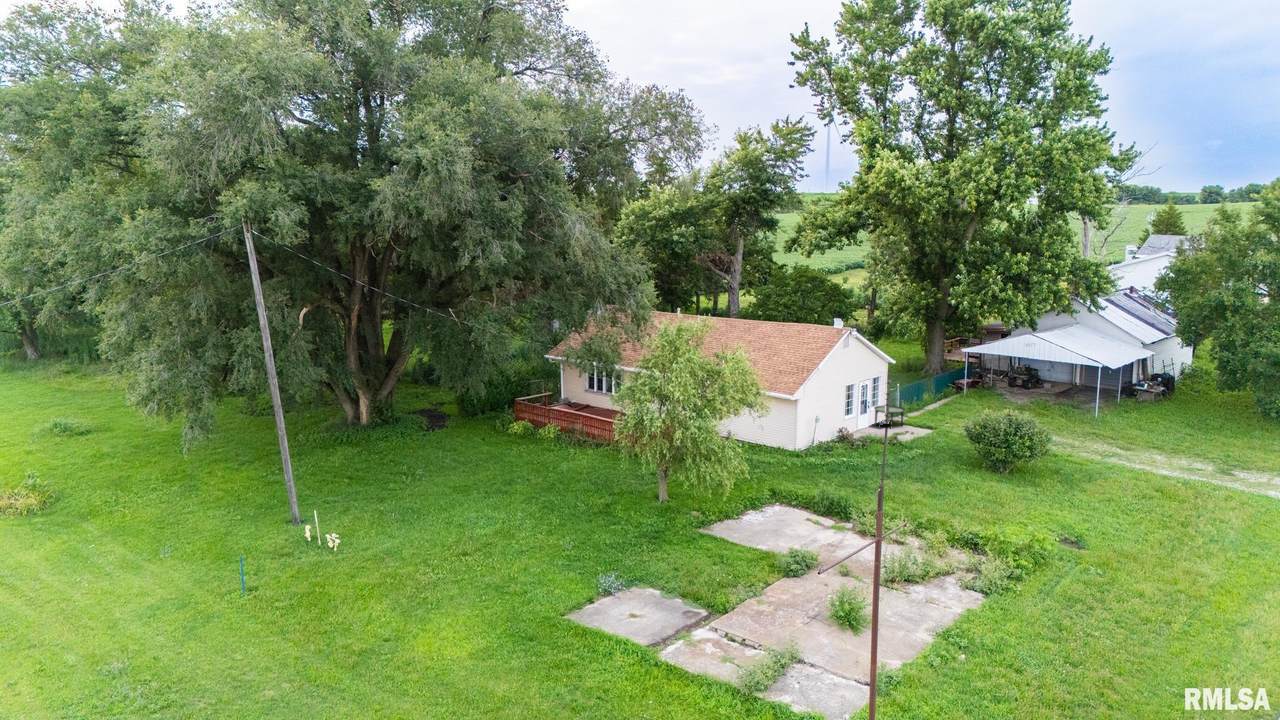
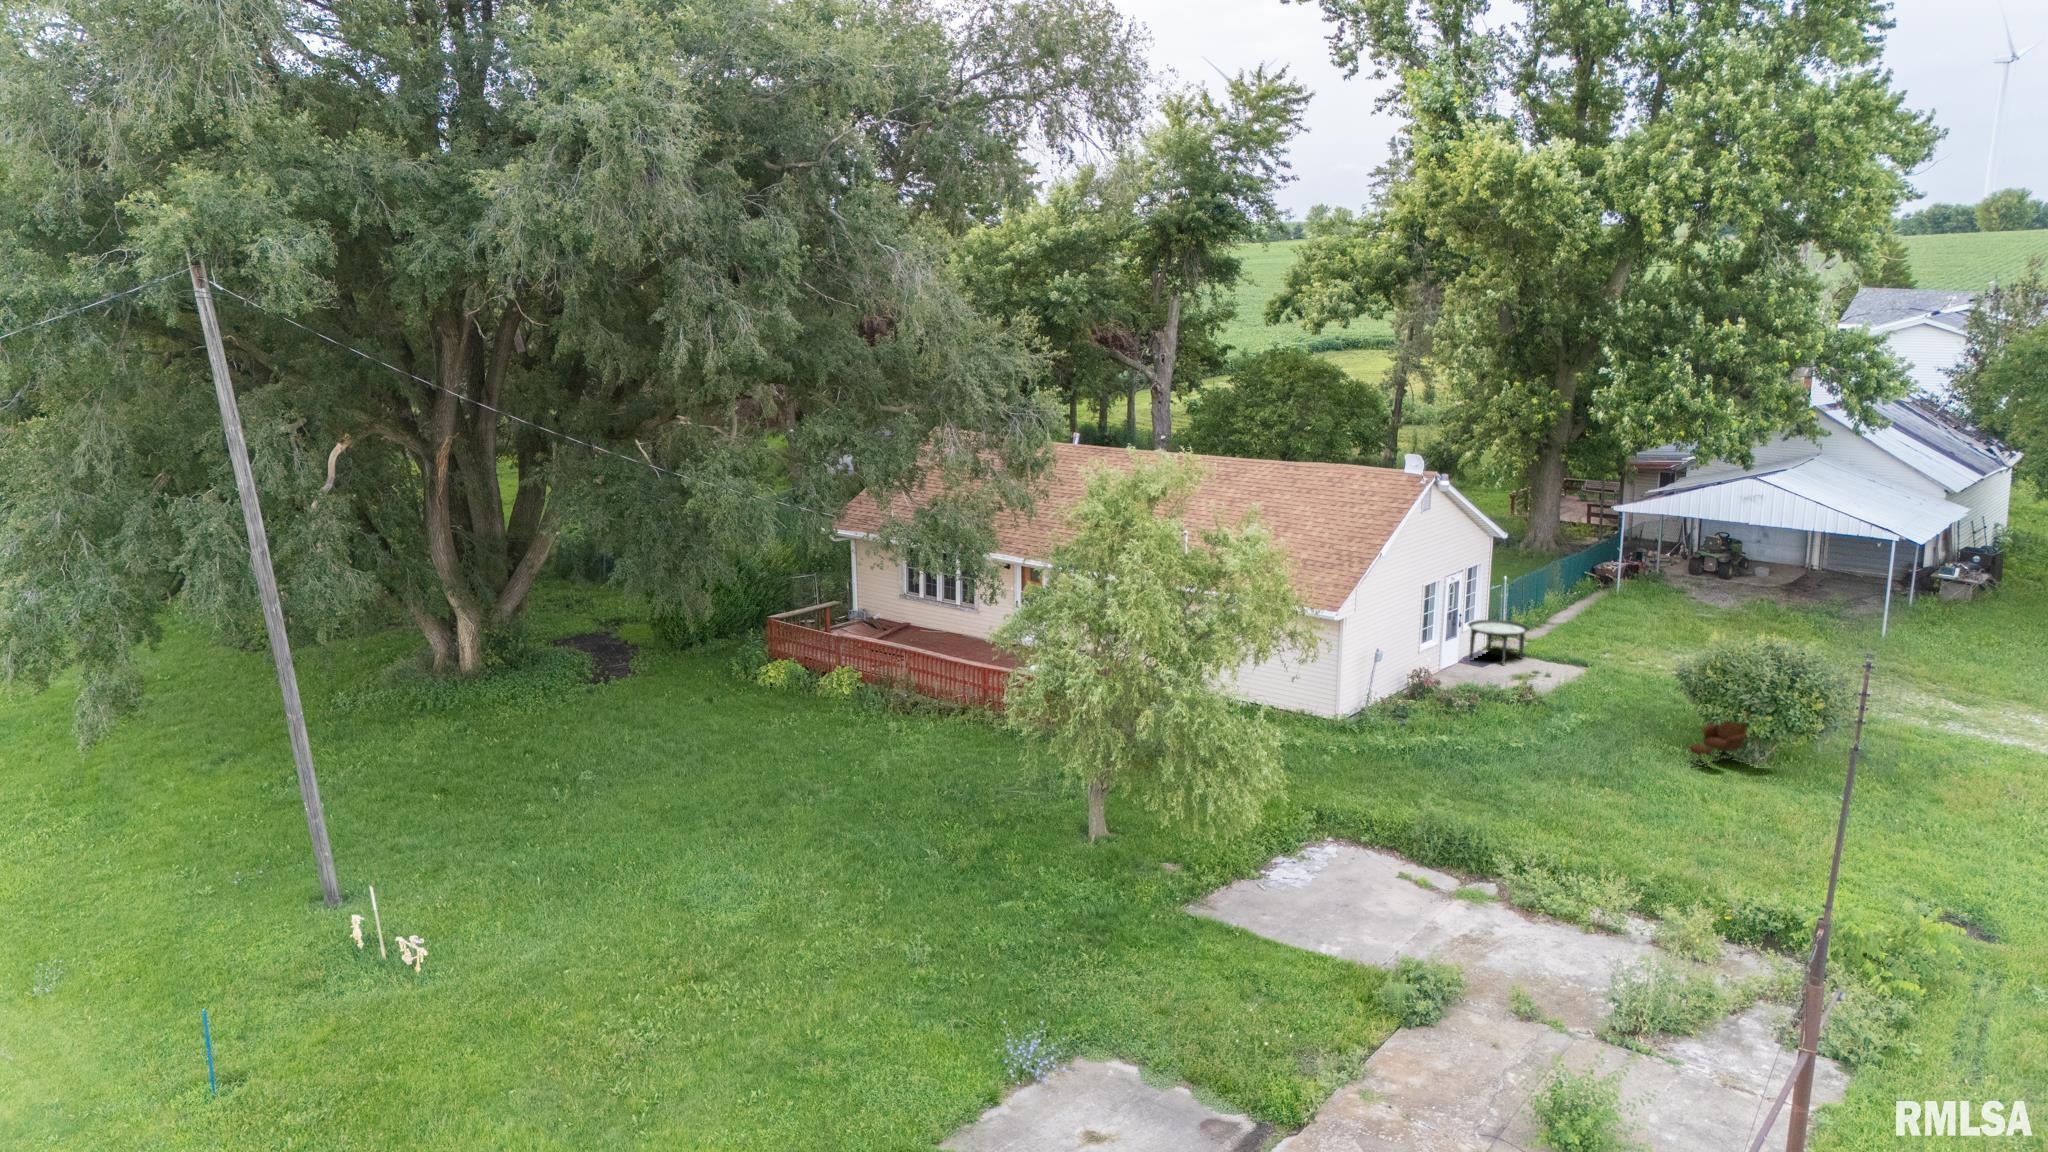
lounge chair: none [970,446,1002,477] -> present [1689,713,1750,766]

